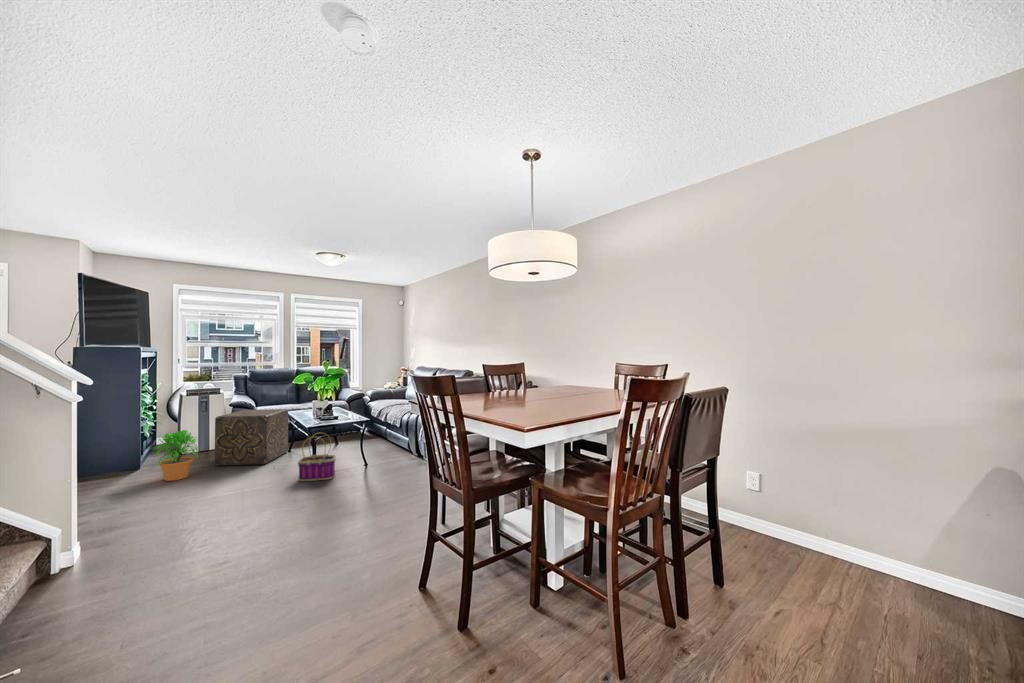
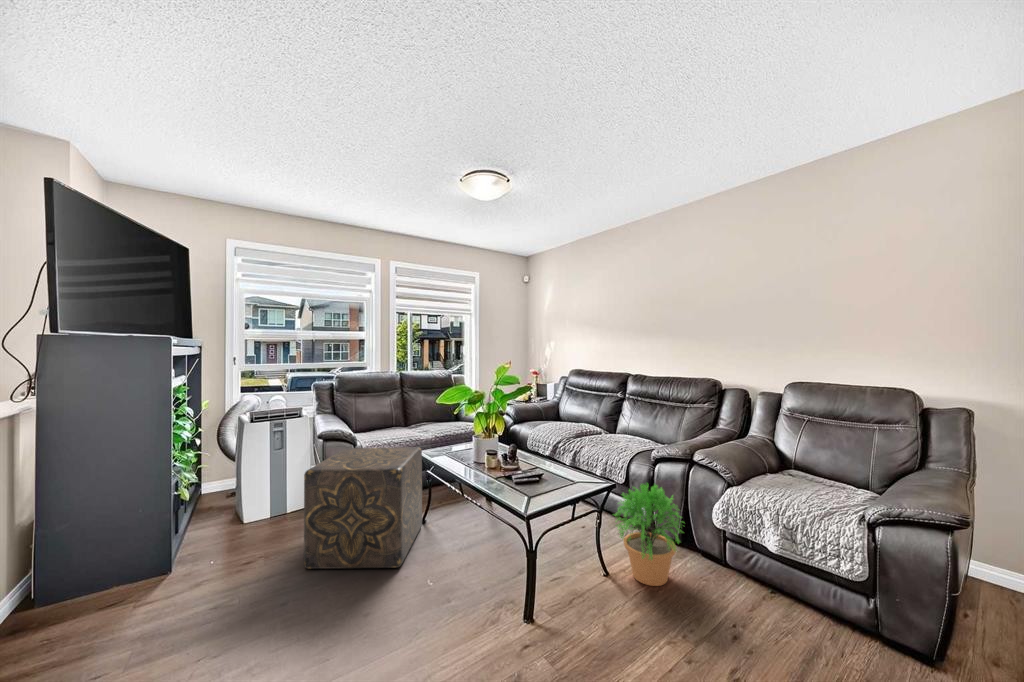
potted plant: present [155,430,198,481] -> present [615,483,682,586]
basket: present [298,432,336,481] -> none [502,521,584,651]

